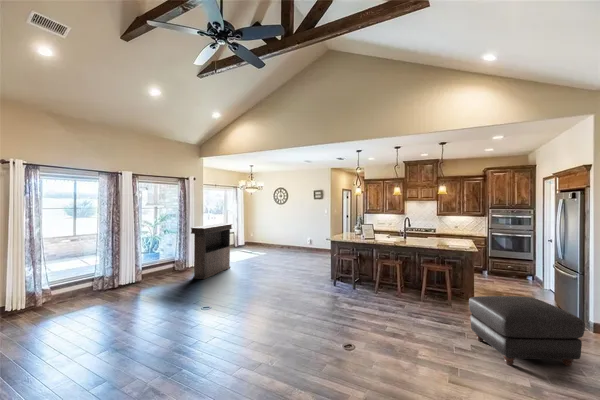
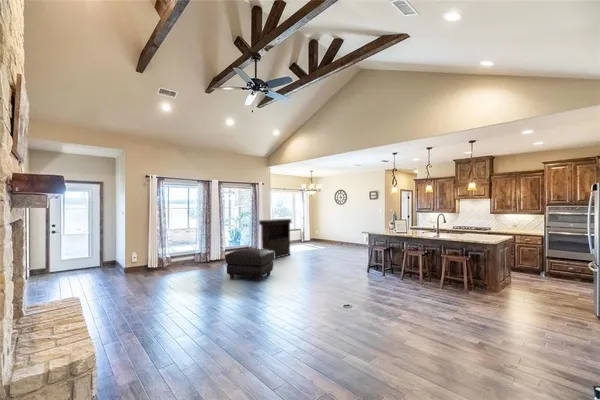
ottoman: present [469,296,585,366] -> present [225,249,274,281]

